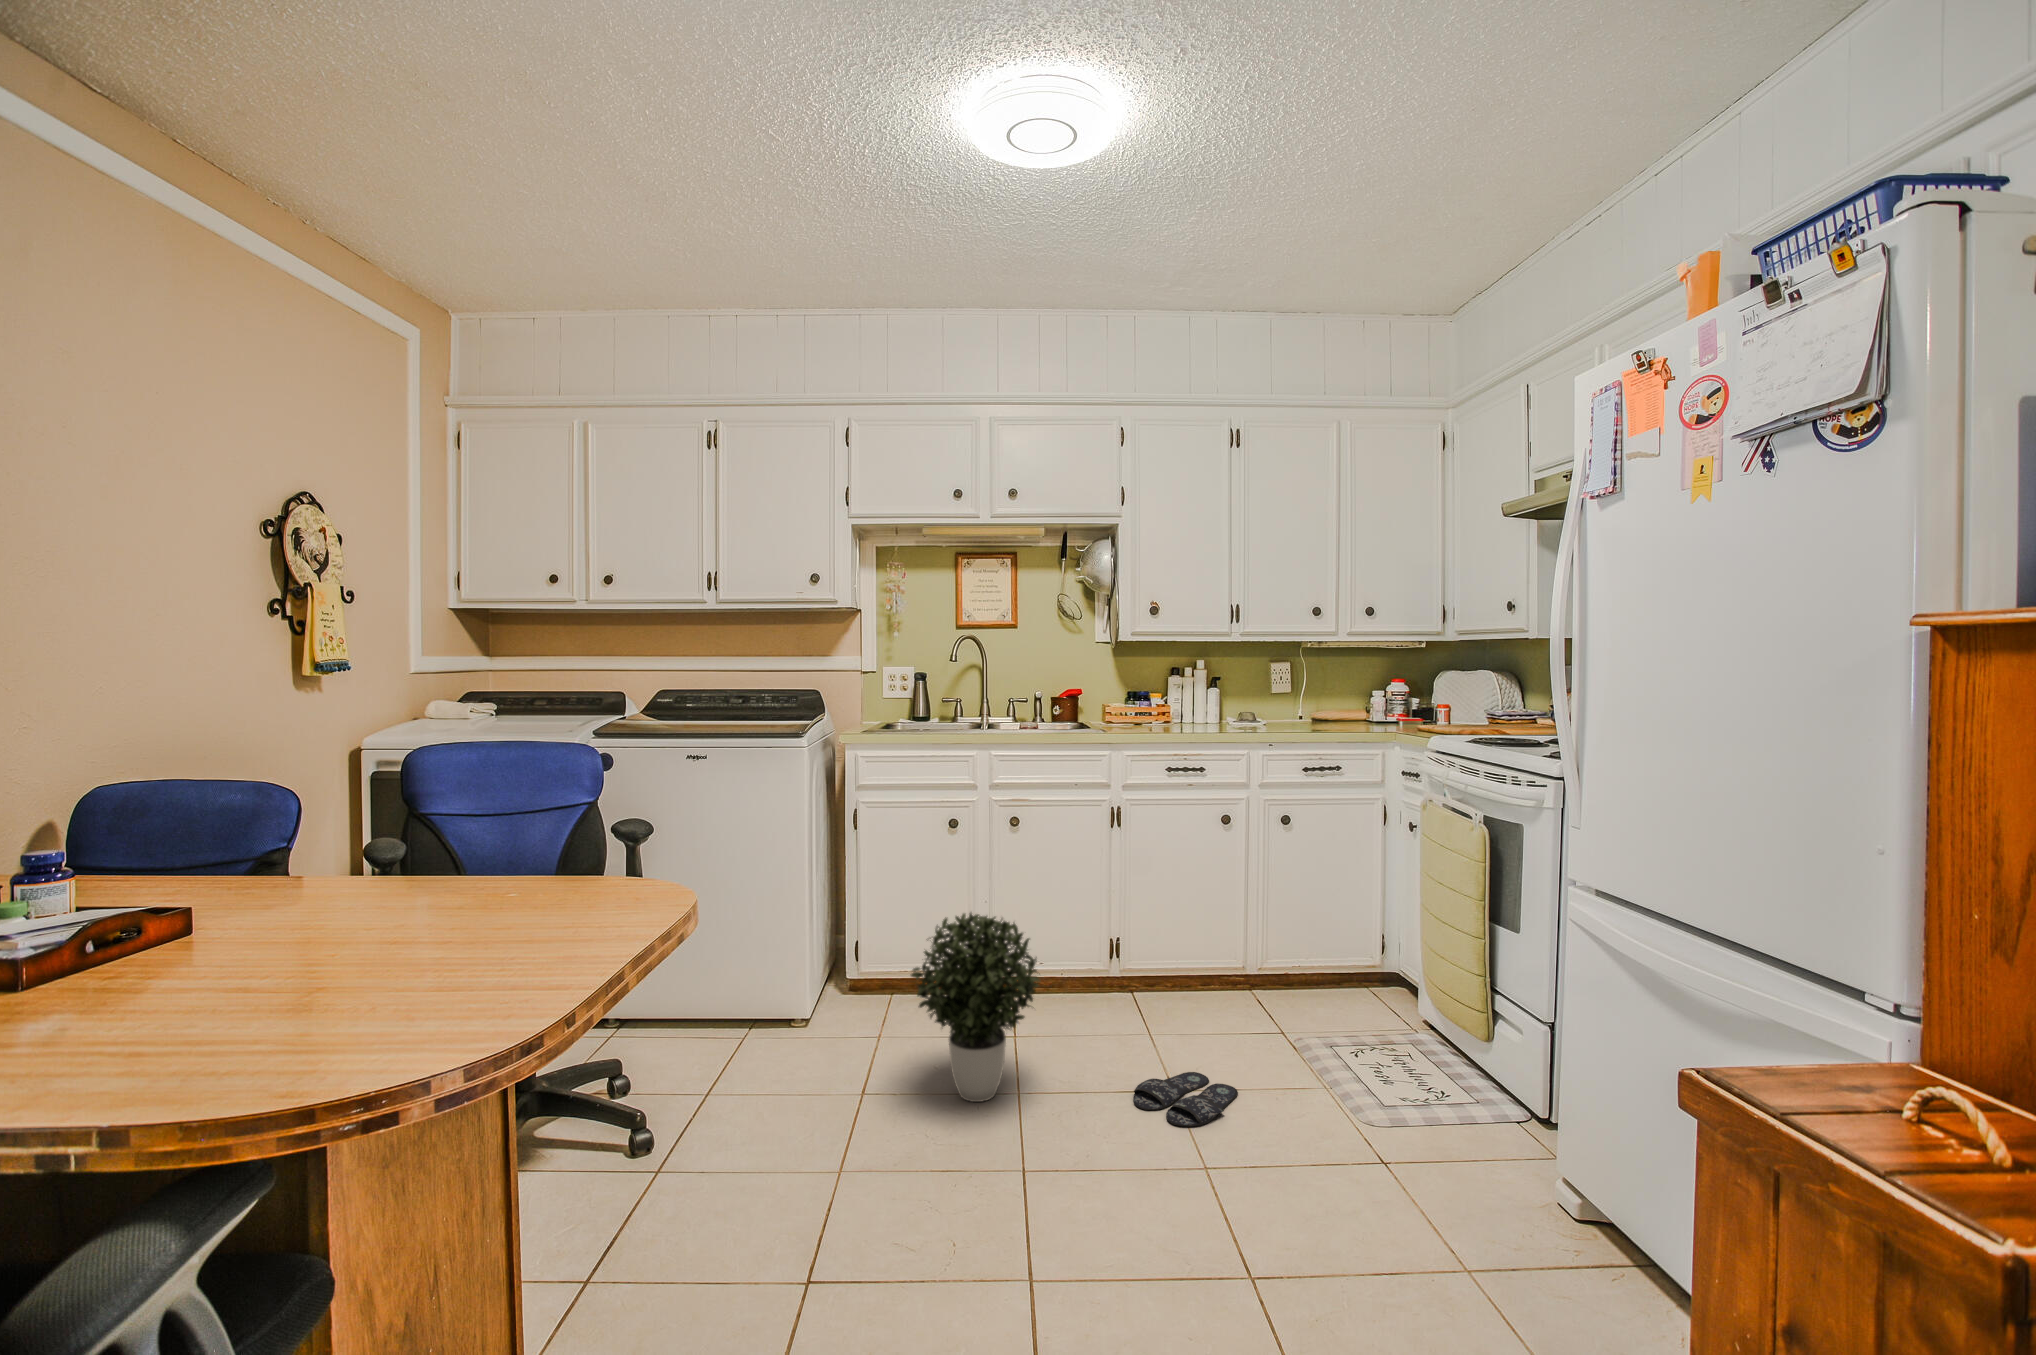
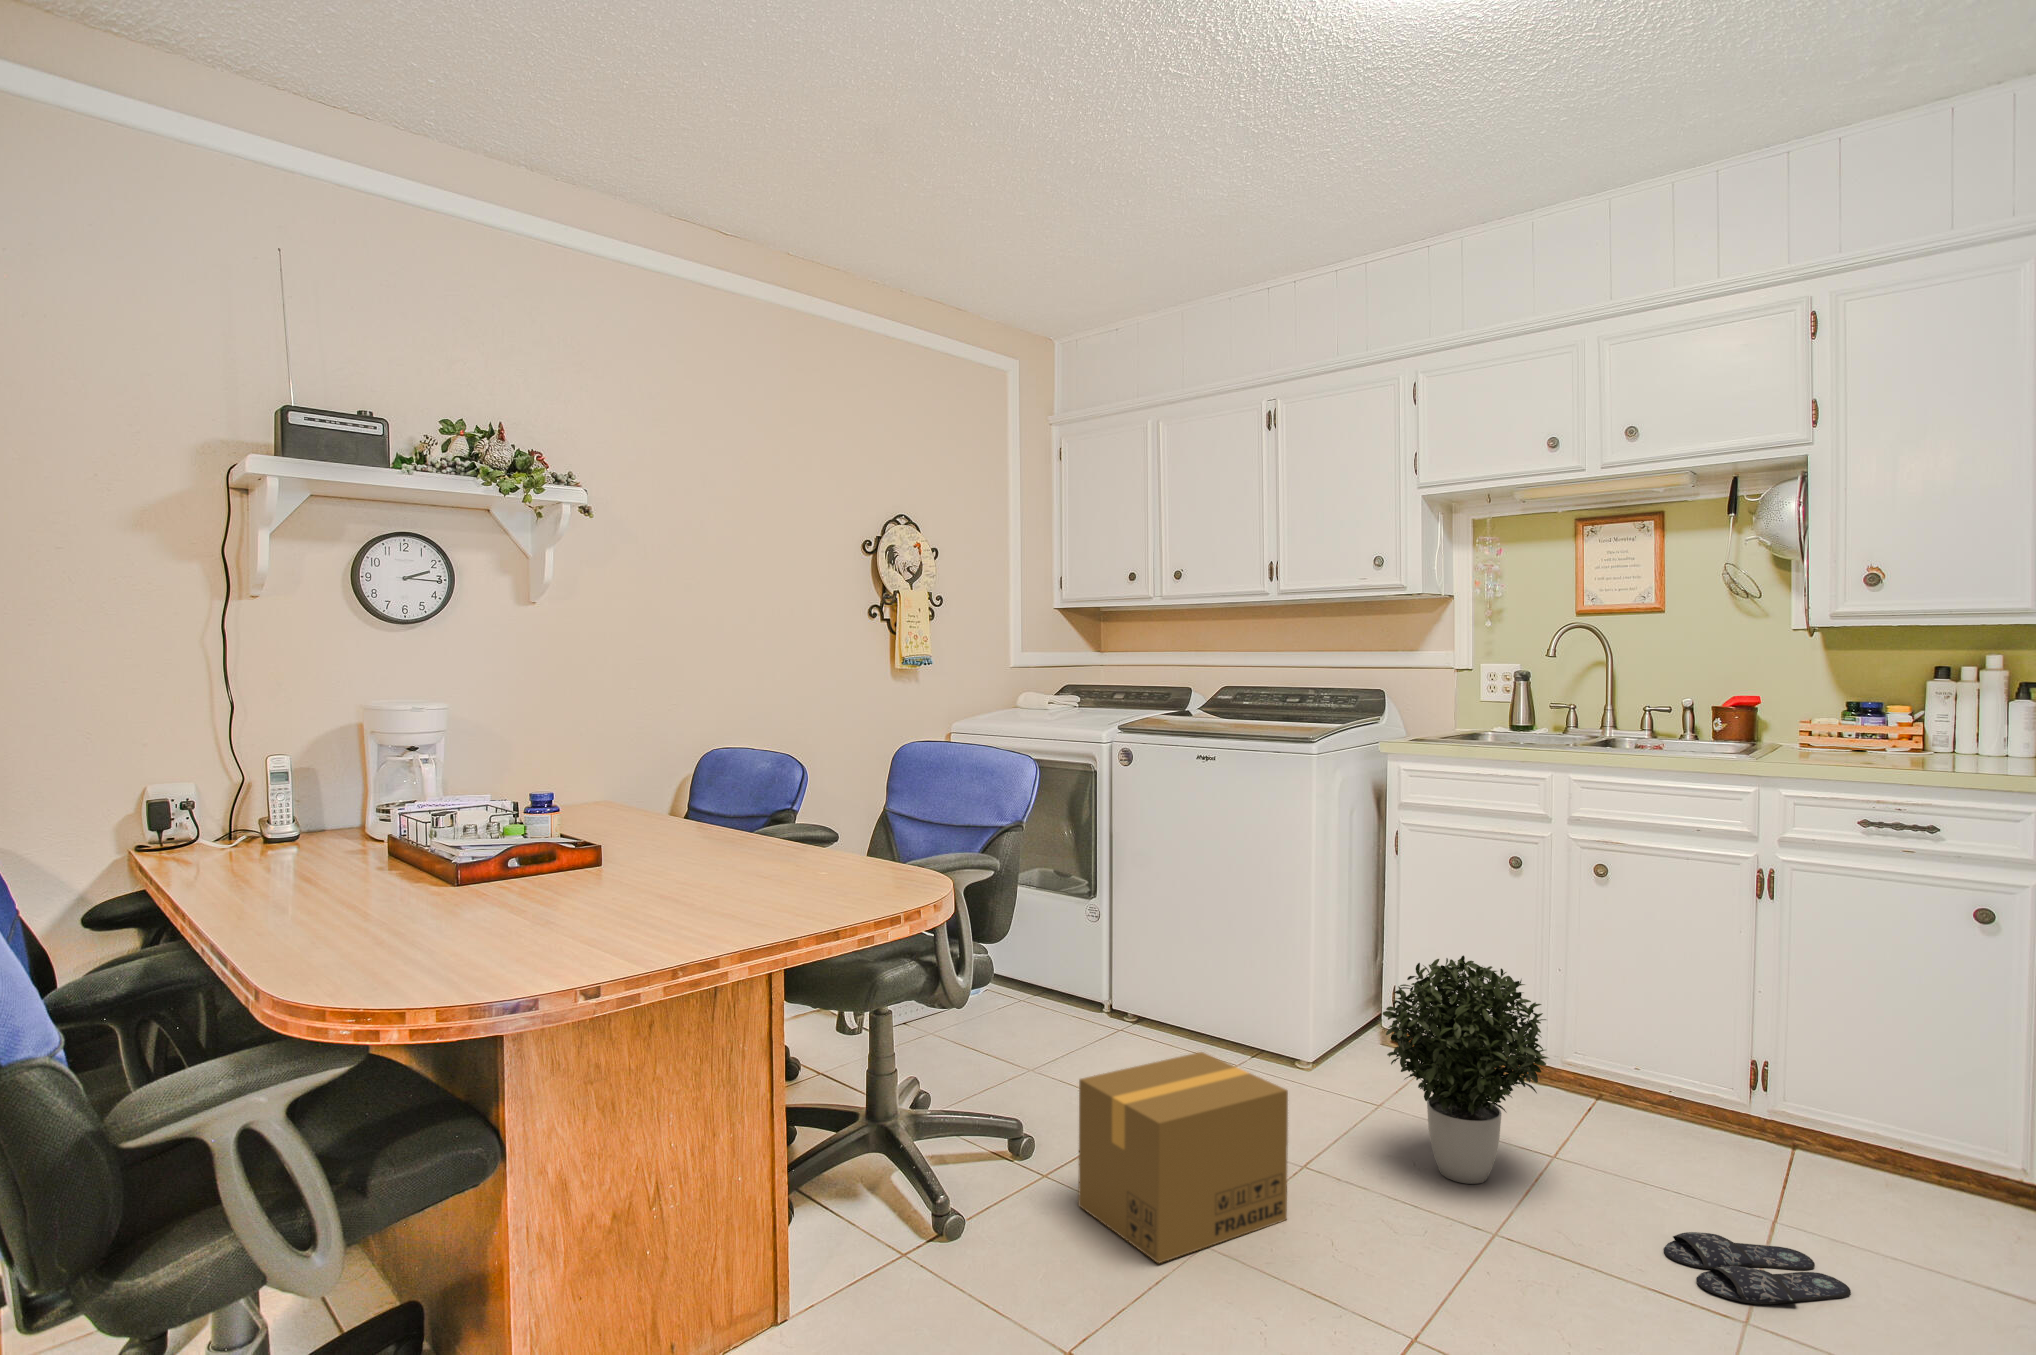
cardboard box: none [676,1061,883,1310] -> present [1078,1052,1288,1263]

